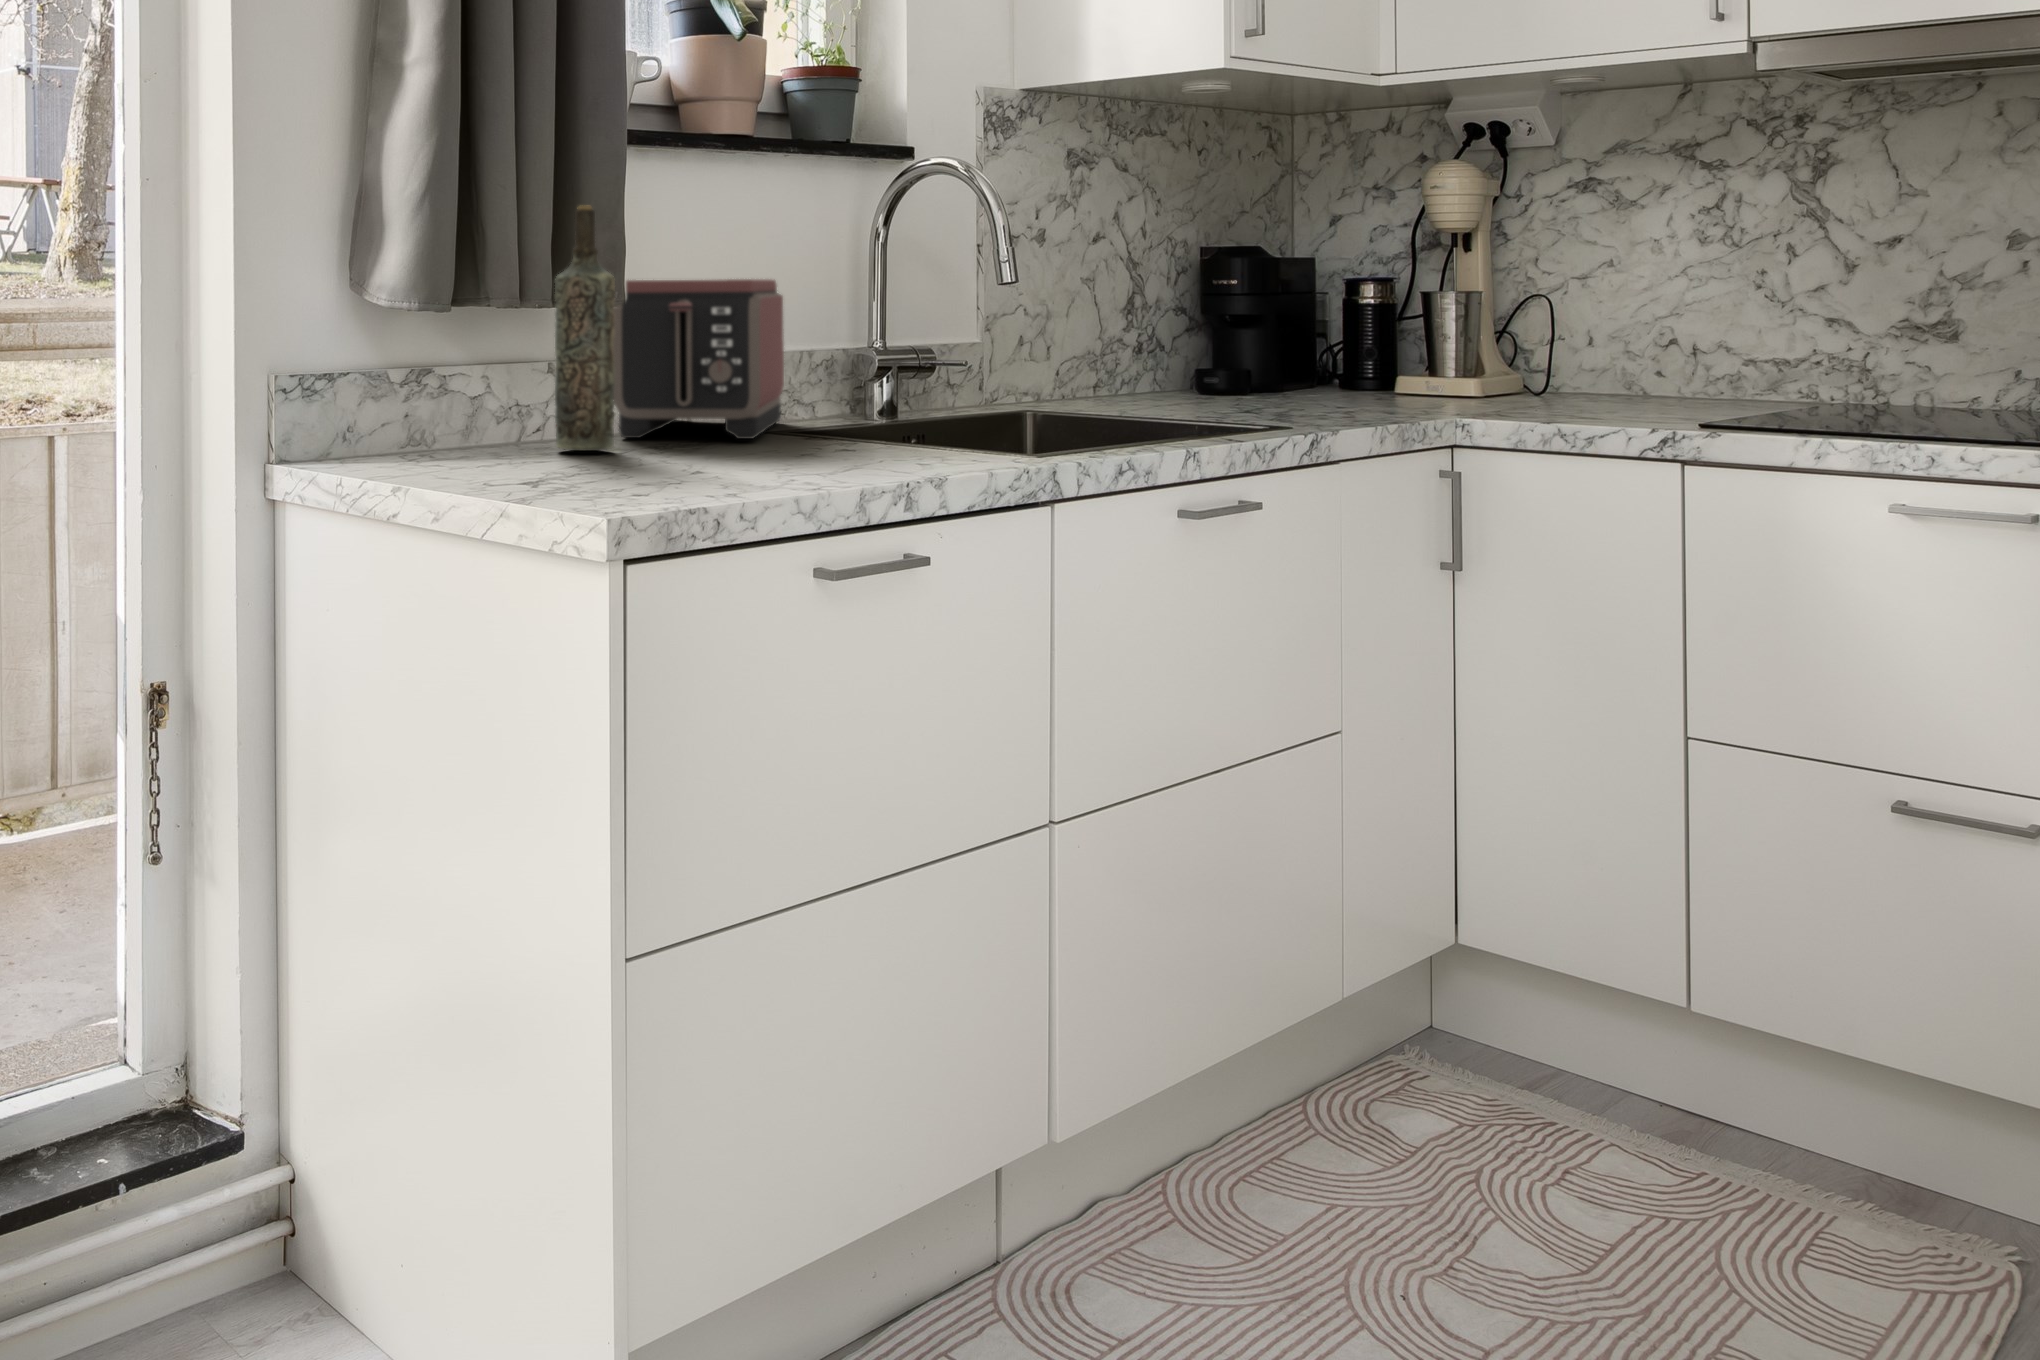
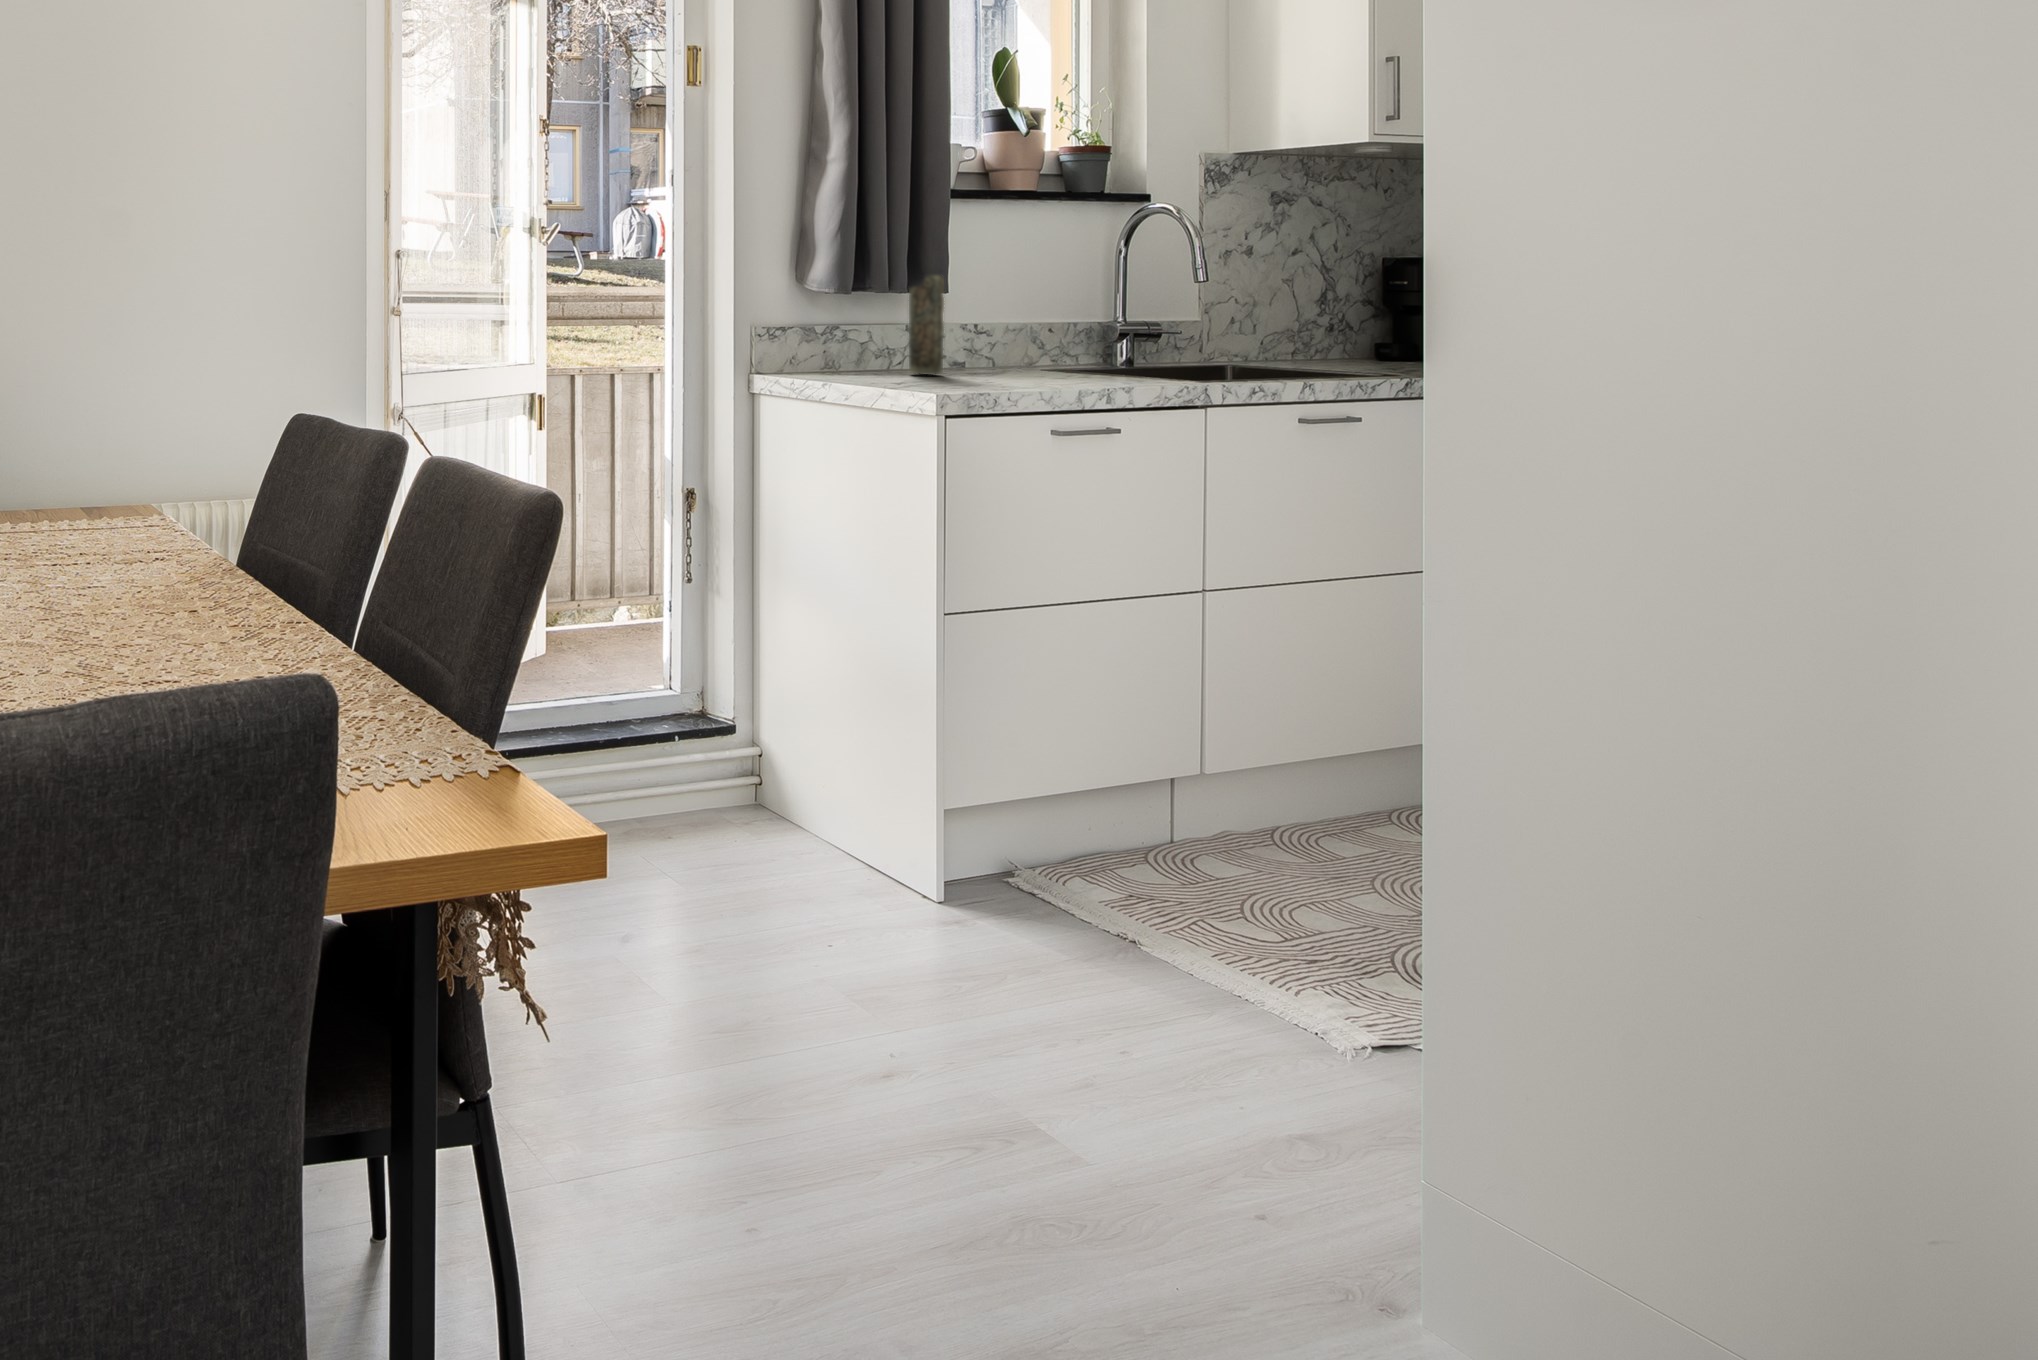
toaster: present [613,279,784,439] -> none [943,279,1055,372]

